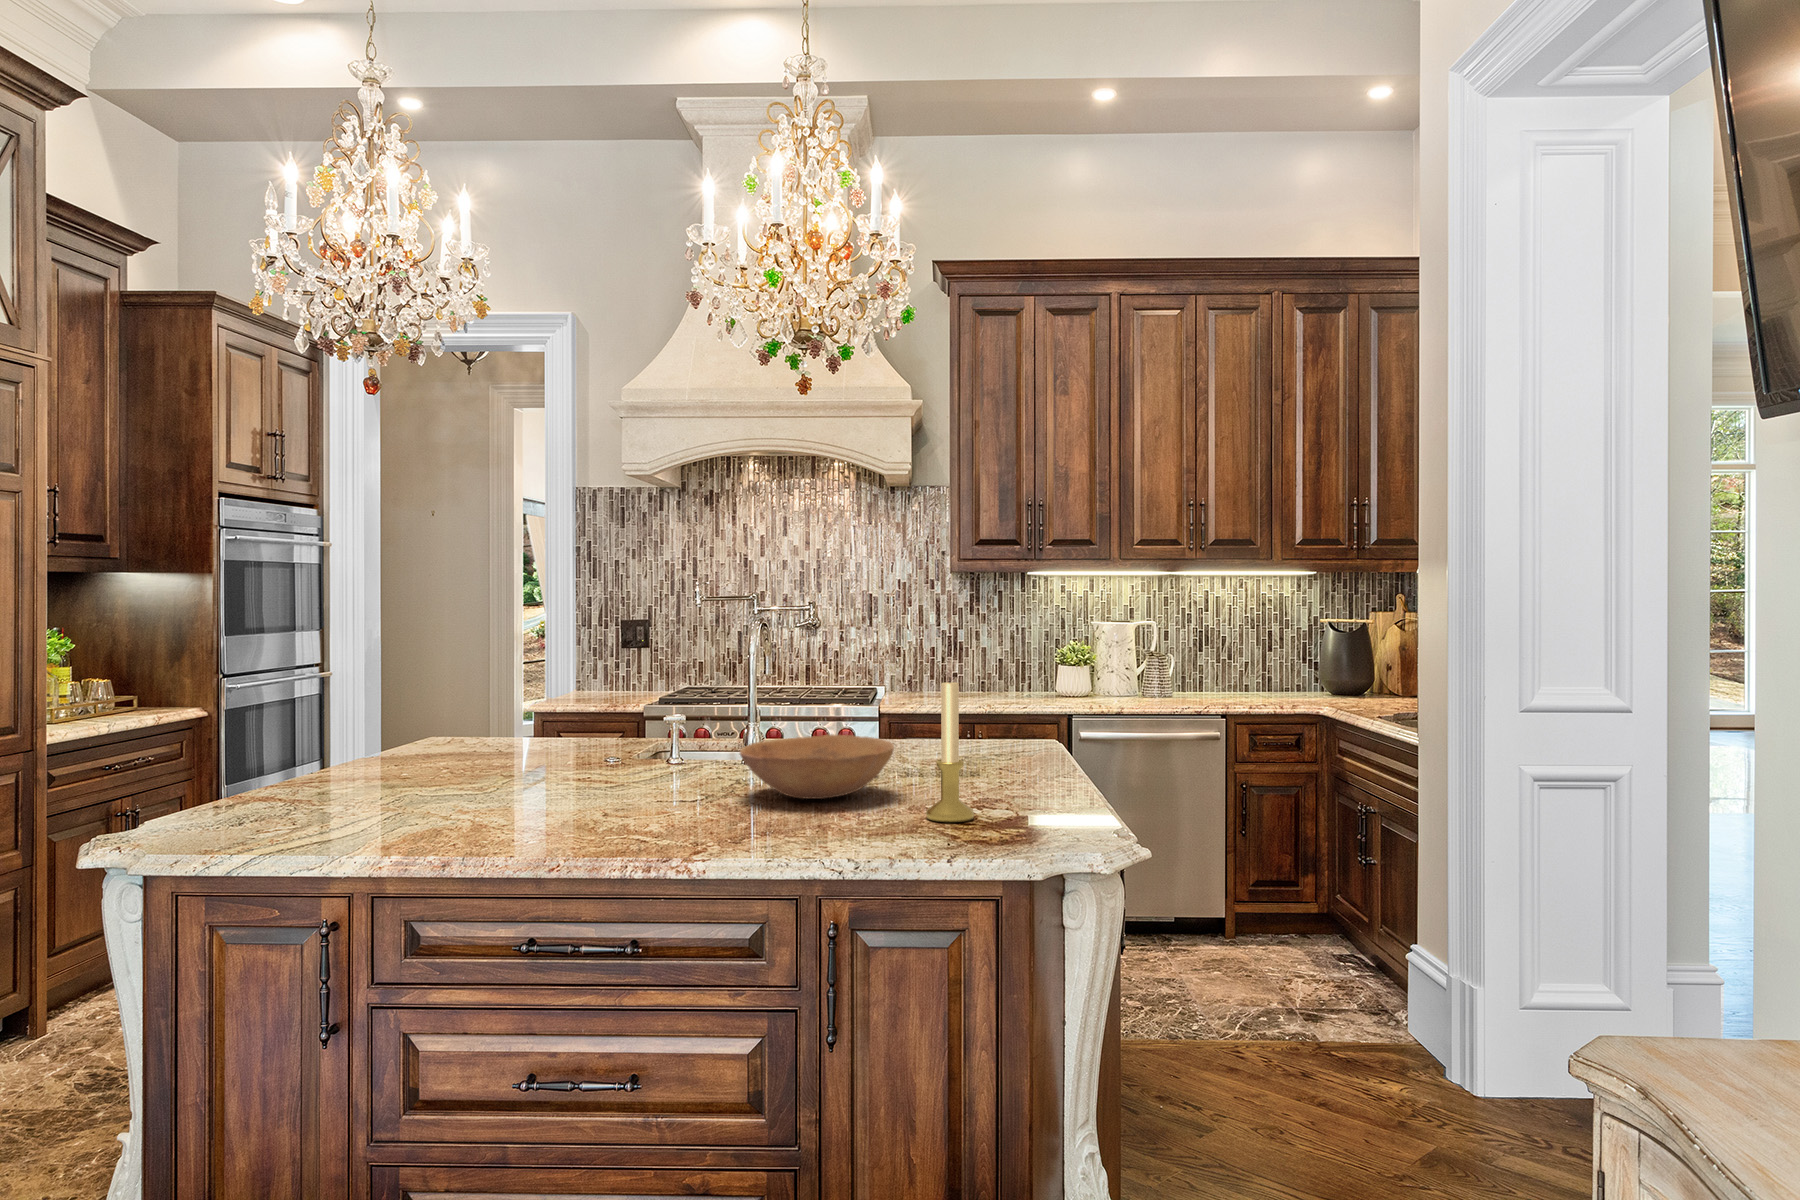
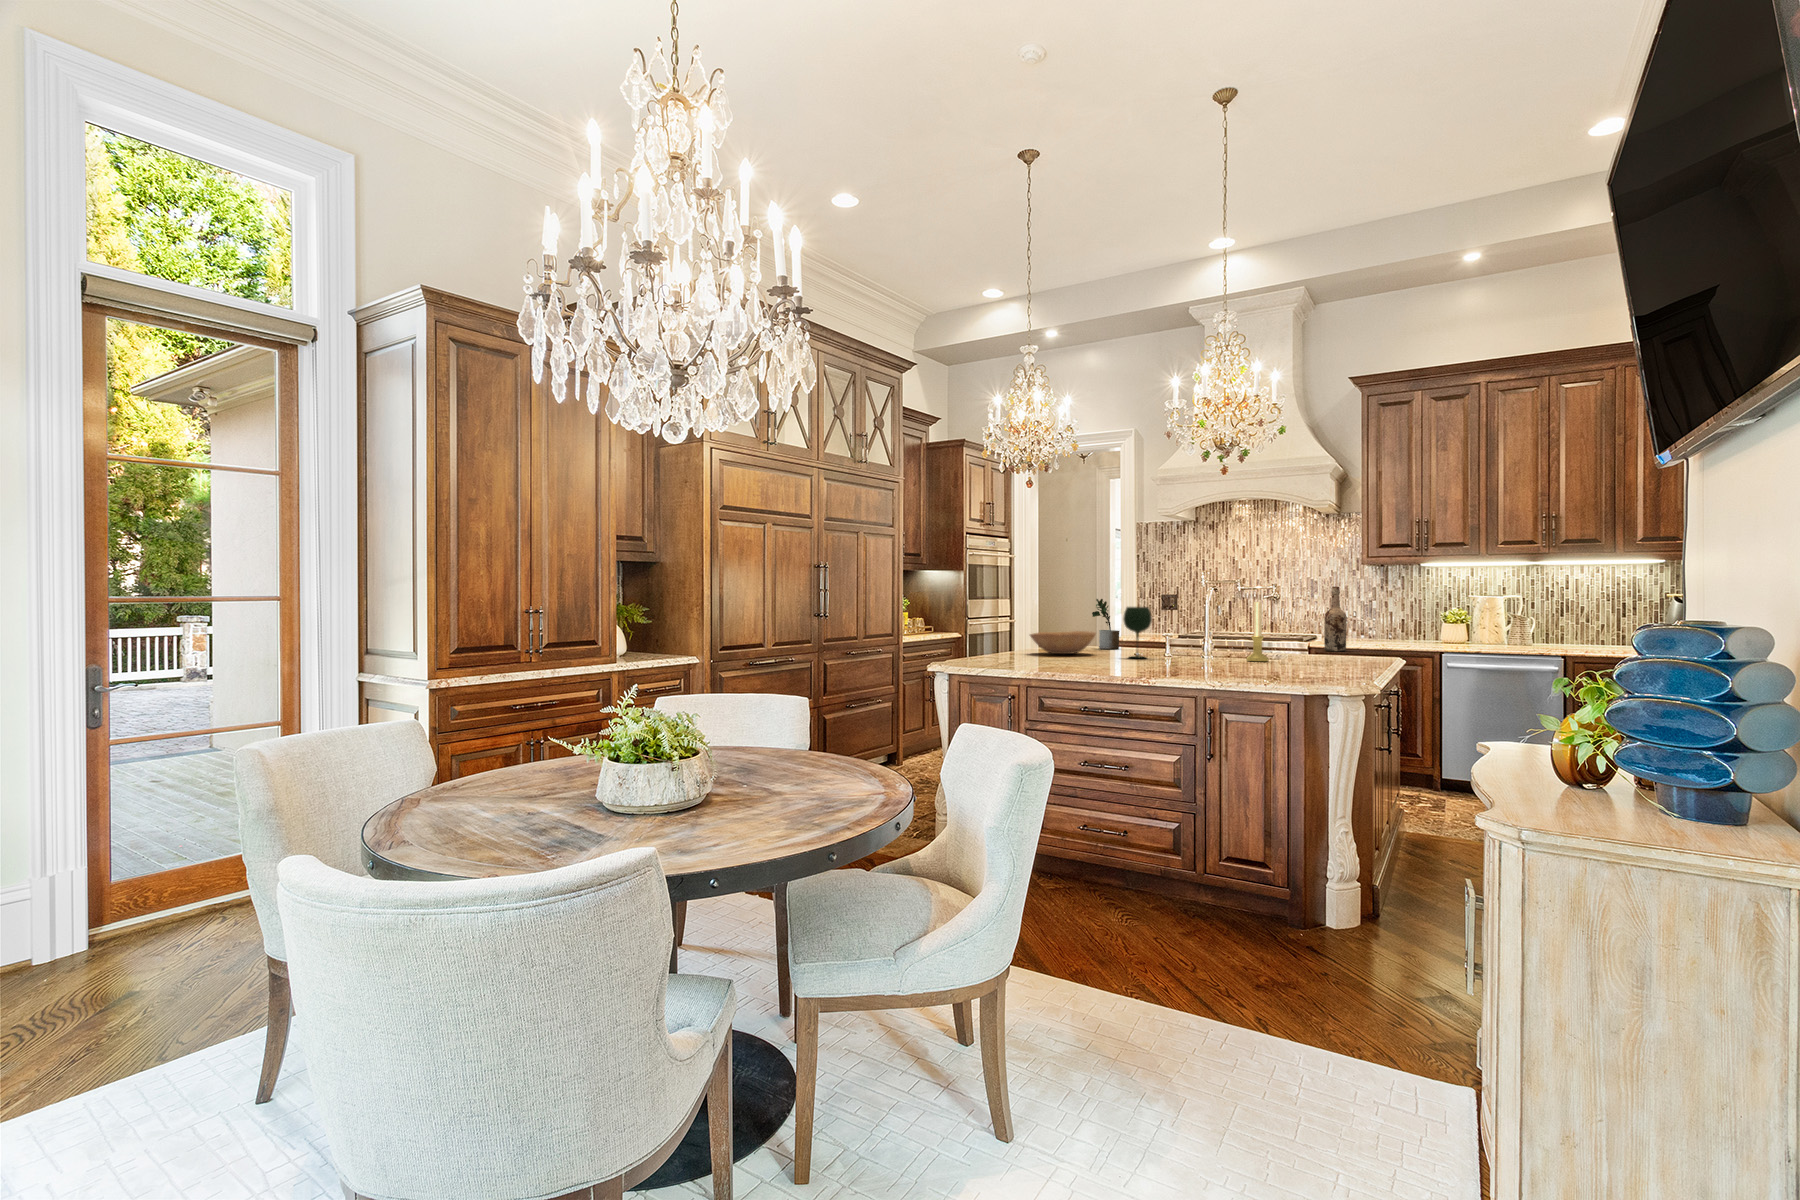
wine bottle: none [991,627,1029,752] -> present [1324,586,1347,651]
potted plant: none [535,662,598,778] -> present [1092,599,1120,649]
wine glass: none [640,698,711,832] -> present [1123,607,1152,658]
bowl: present [740,734,894,799] -> present [1030,631,1096,654]

